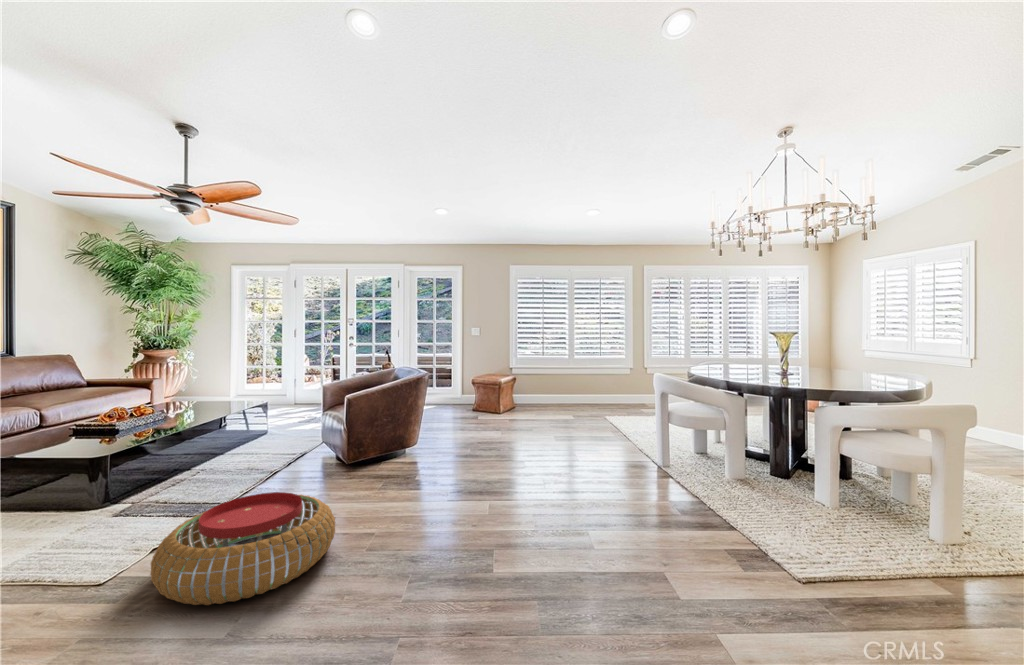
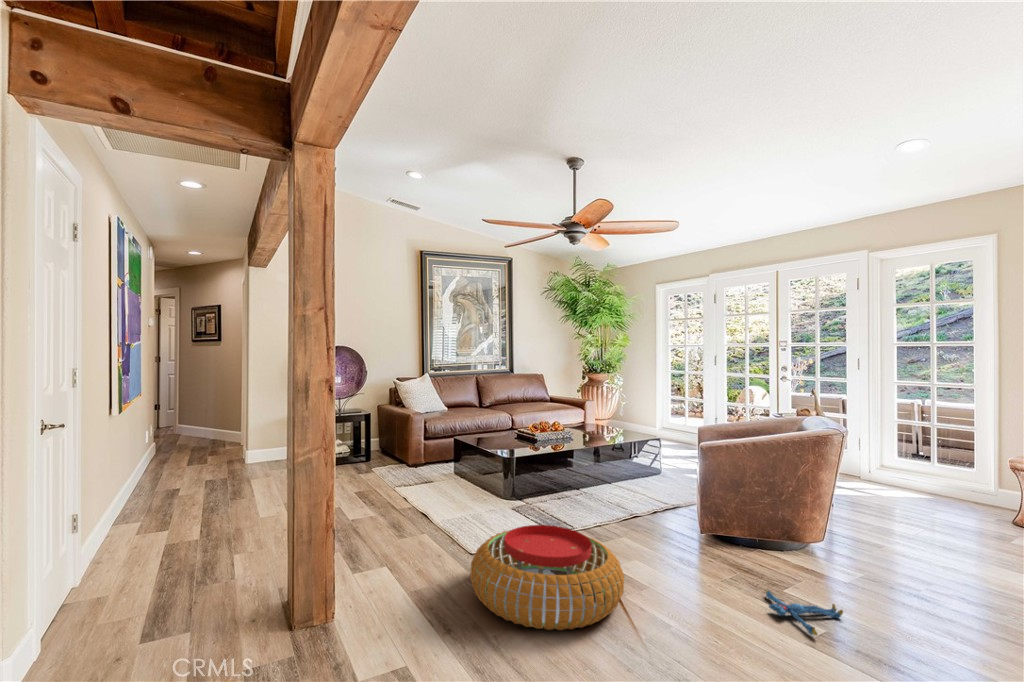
plush toy: none [411,474,453,494] -> present [766,590,843,636]

